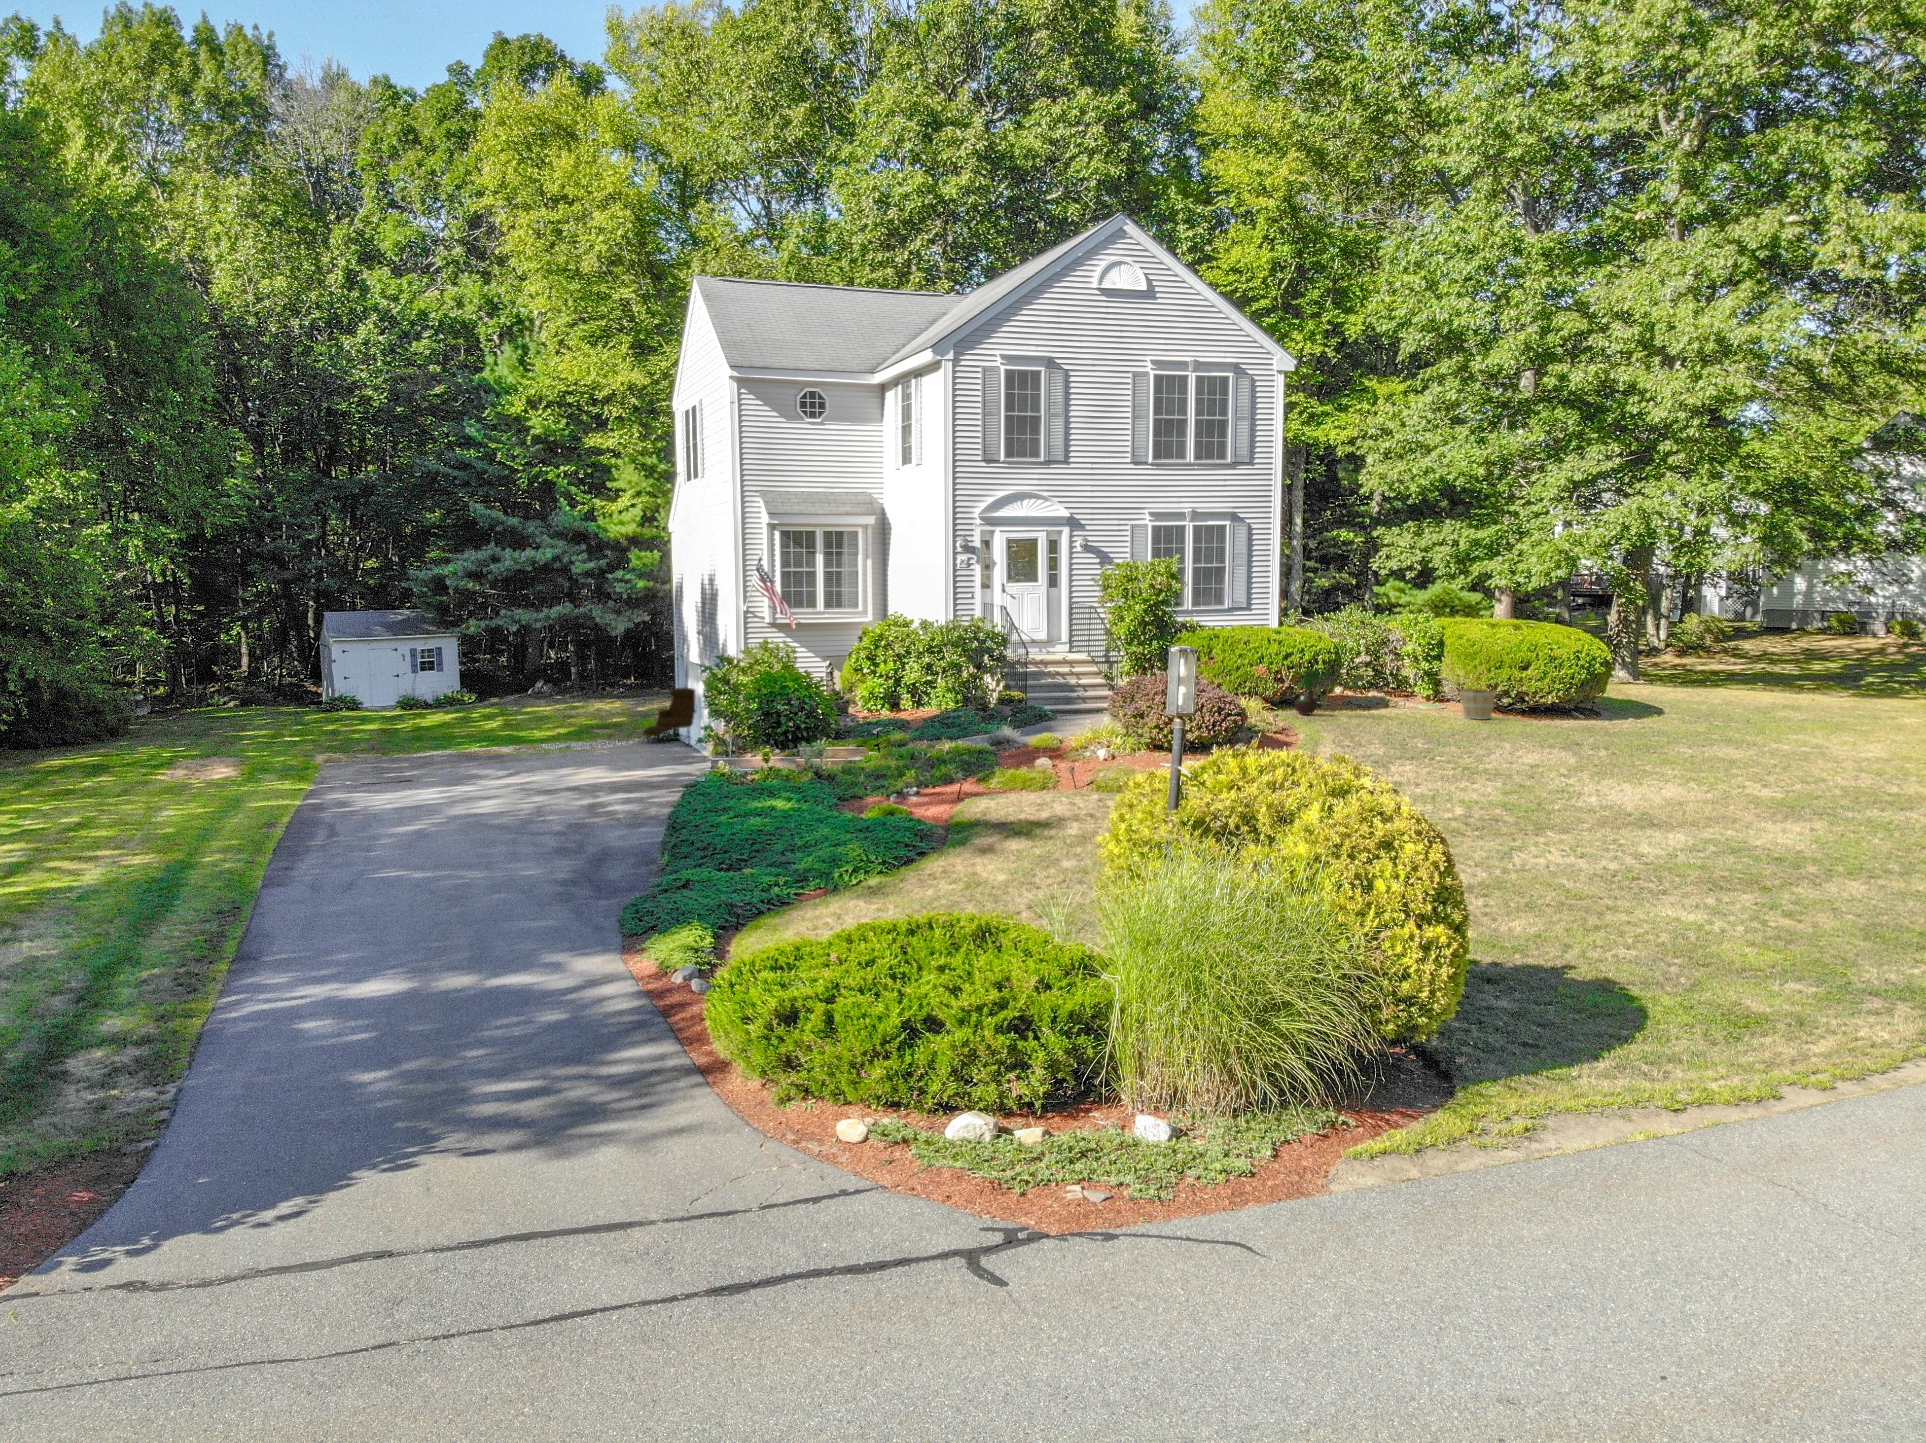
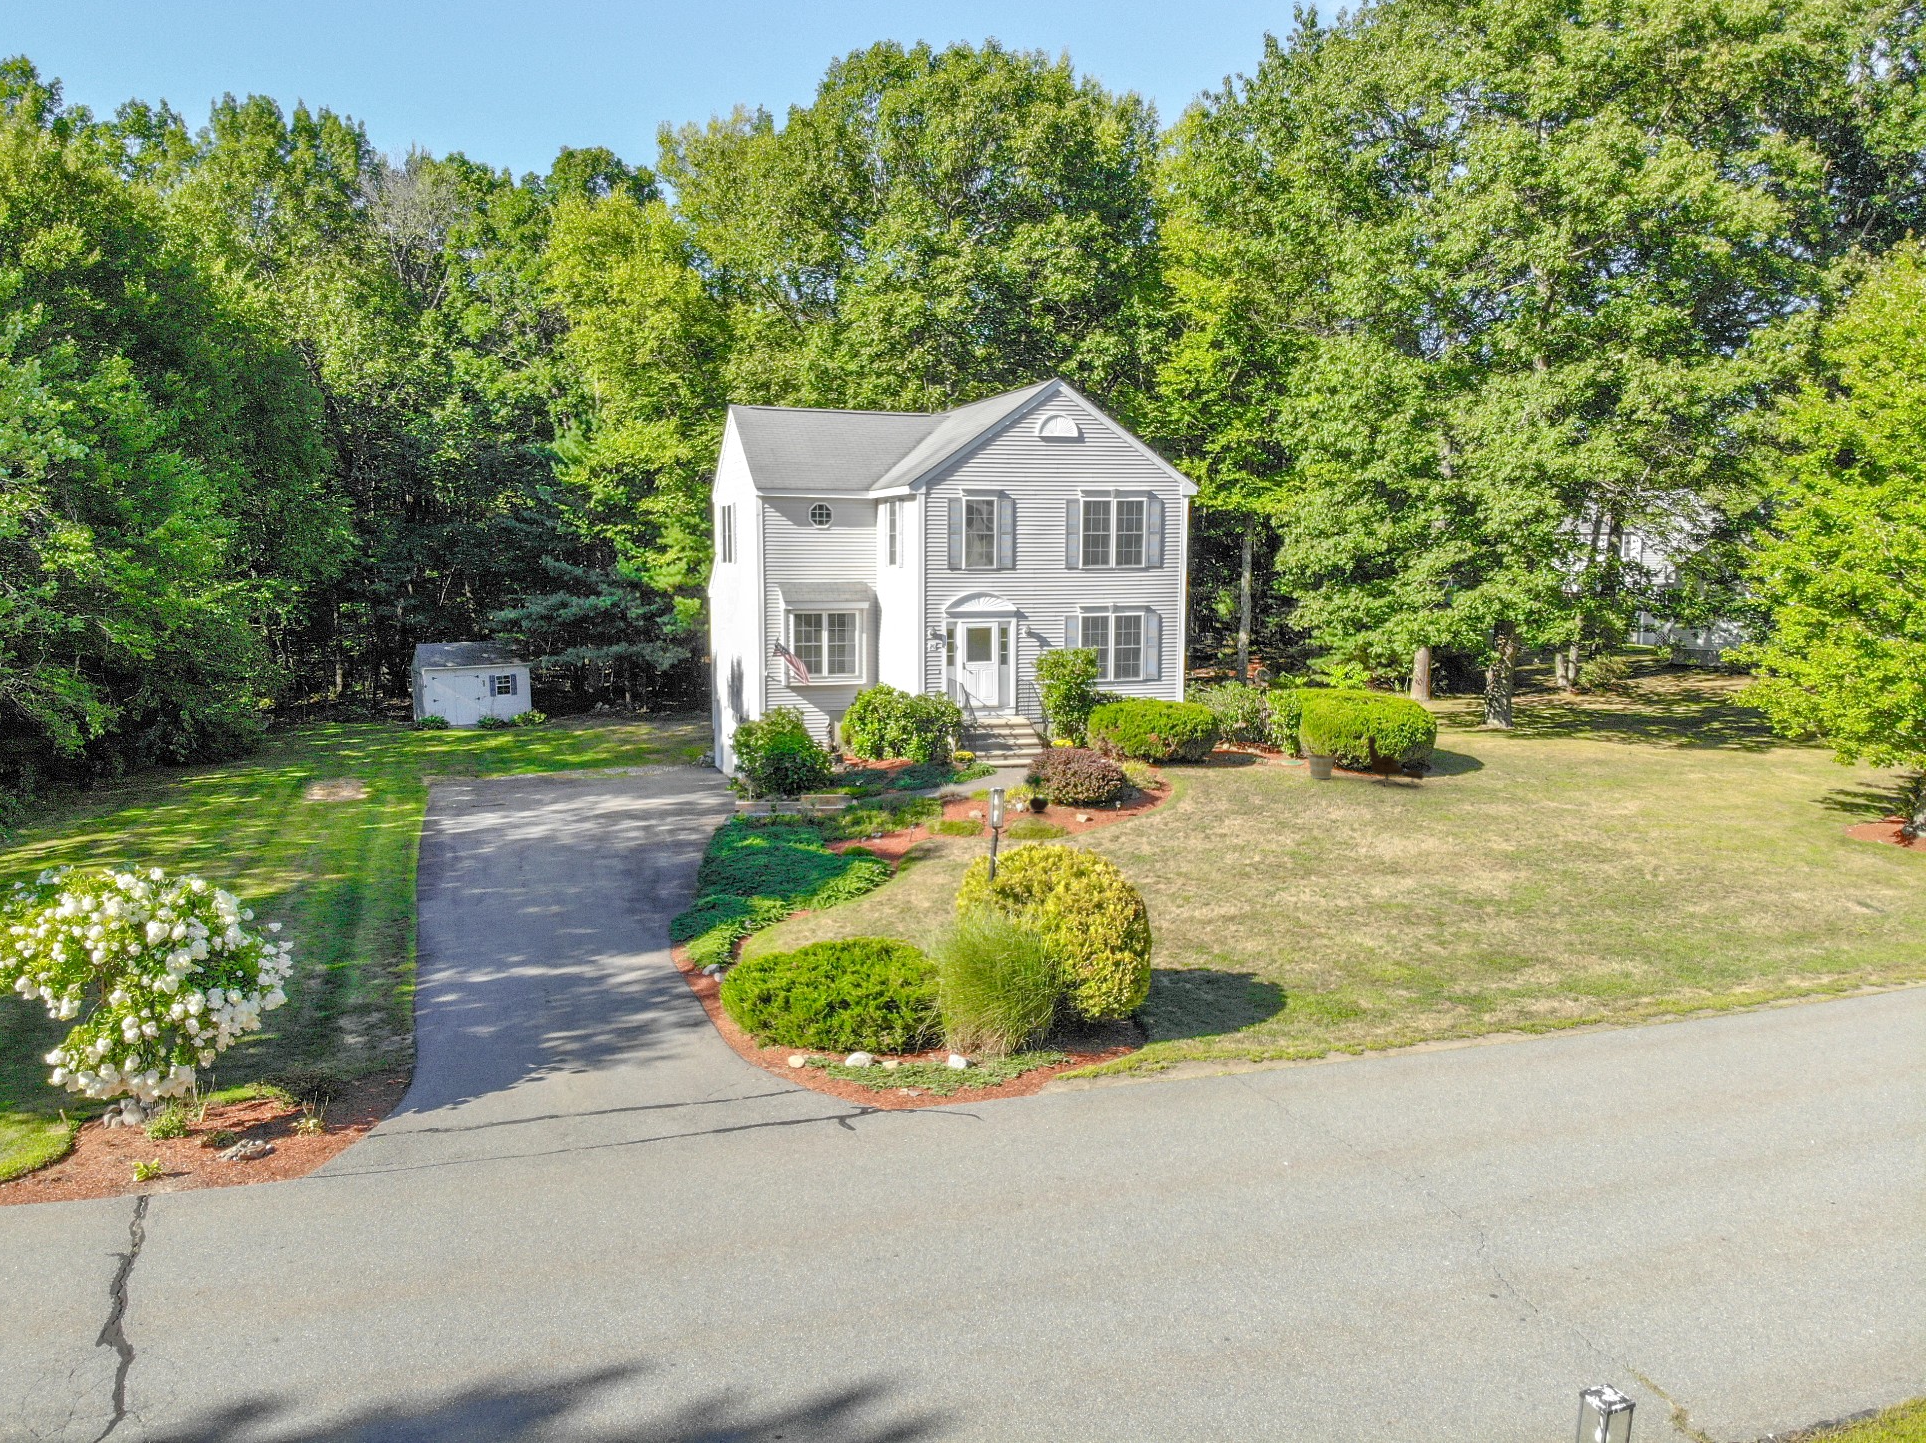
potted tree: present [1295,670,1320,715] -> present [1023,771,1048,812]
lounge chair: present [643,688,697,741] -> present [1368,735,1424,785]

